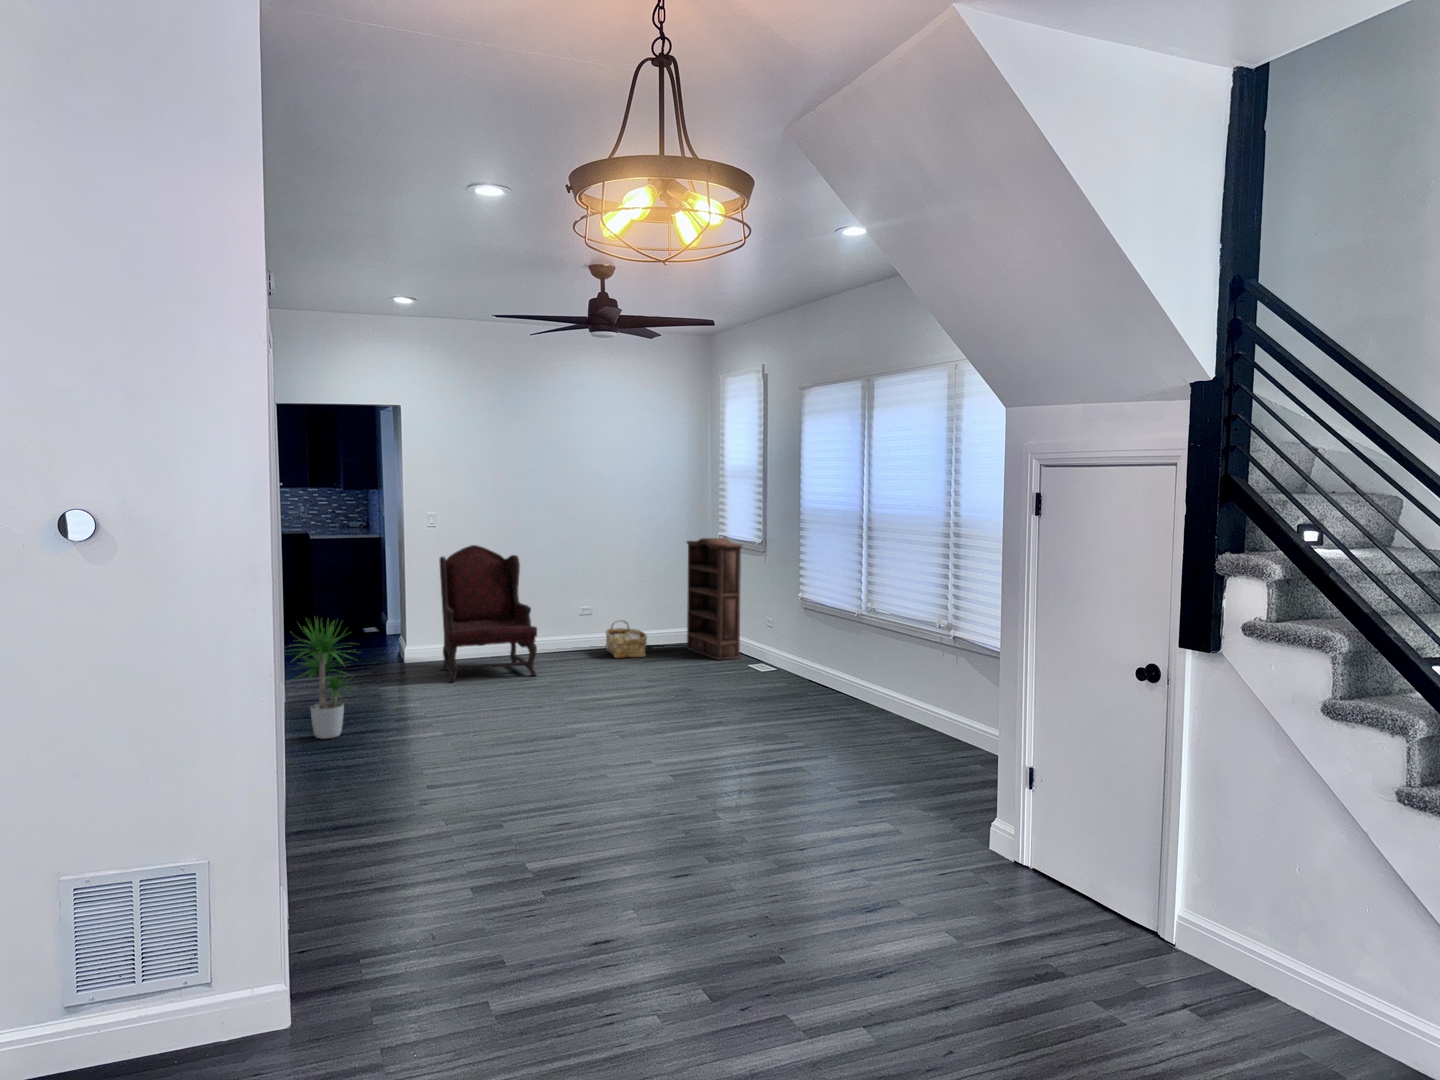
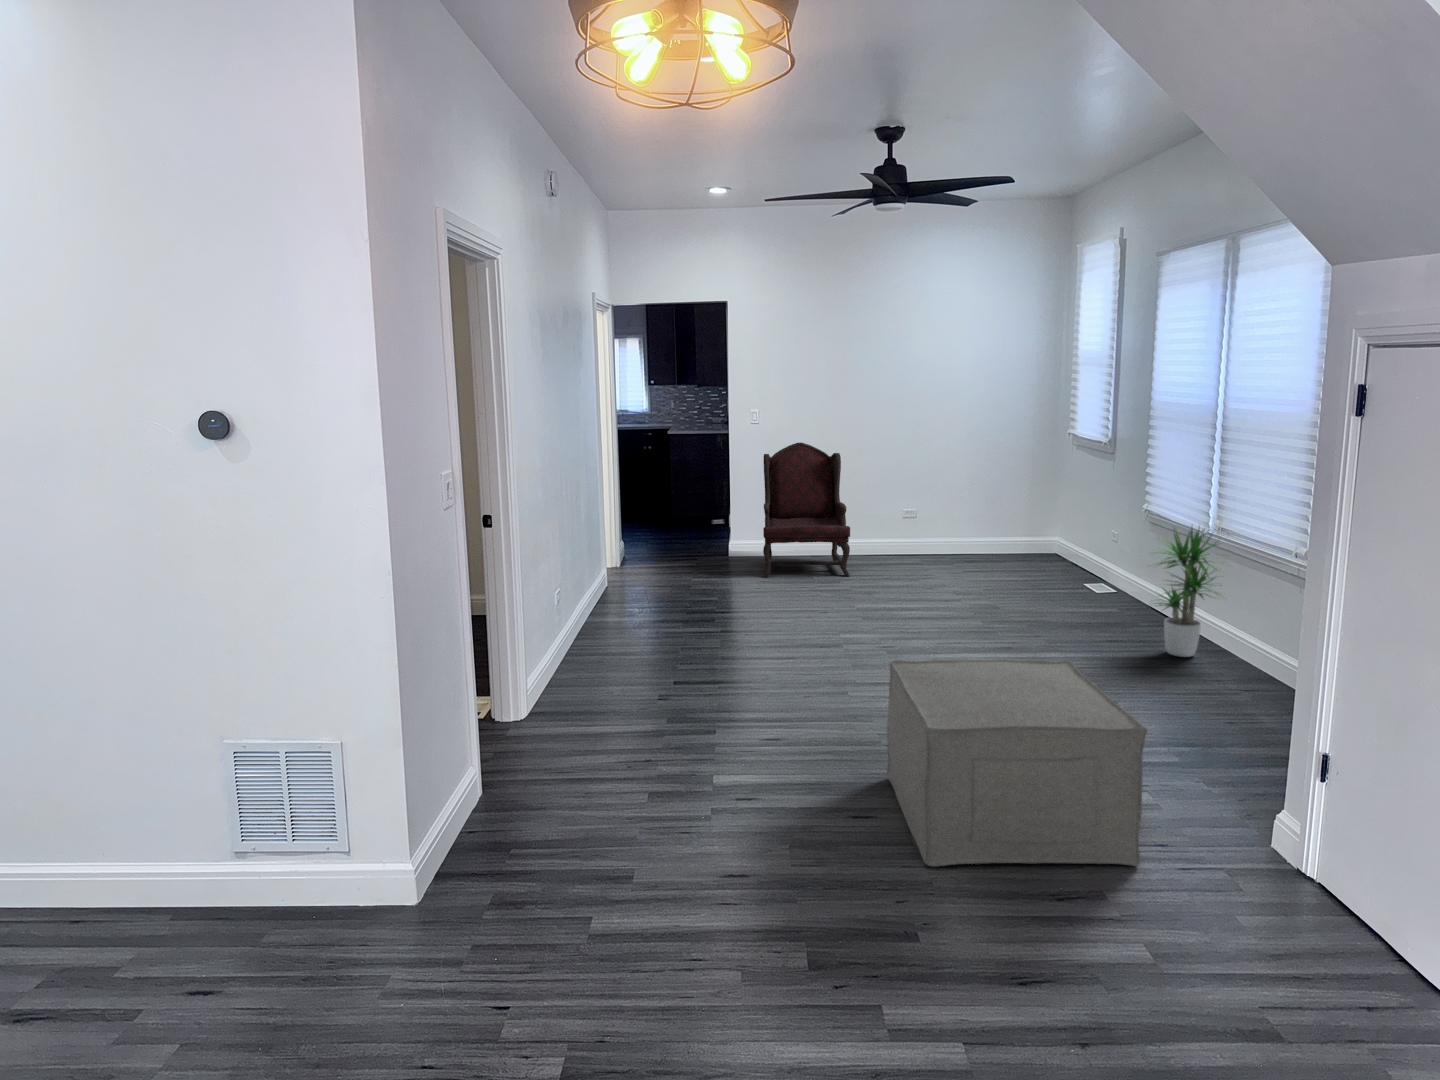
bookshelf: present [686,538,742,660] -> none [1025,436,1090,572]
potted plant: present [293,620,352,739] -> present [1157,528,1222,657]
woven basket: present [606,620,647,658] -> none [934,523,977,563]
ottoman: none [685,720,918,910] -> present [887,660,1147,867]

